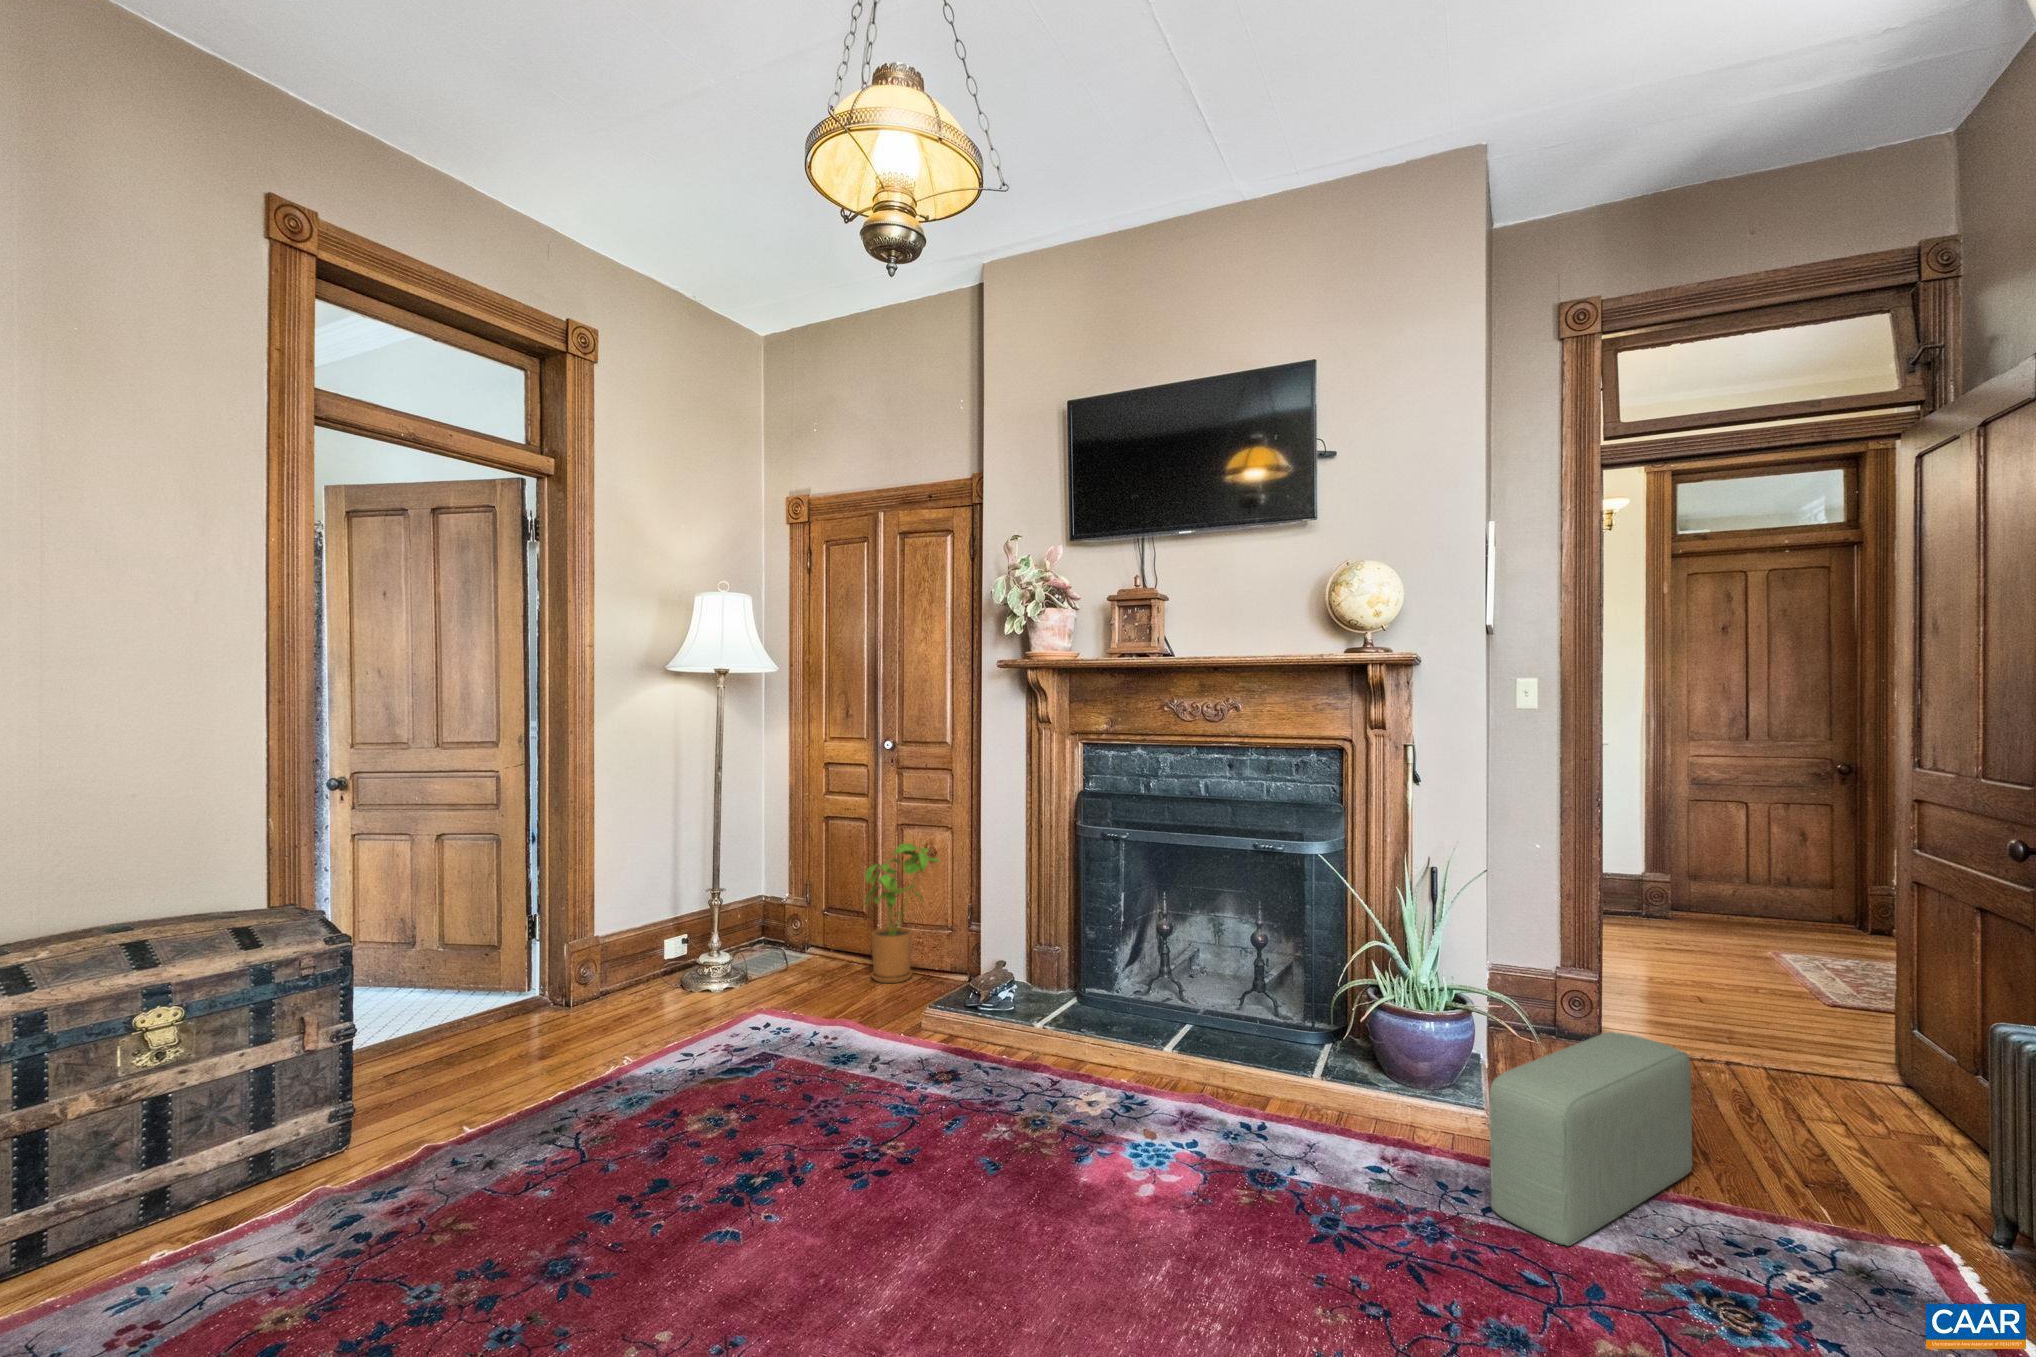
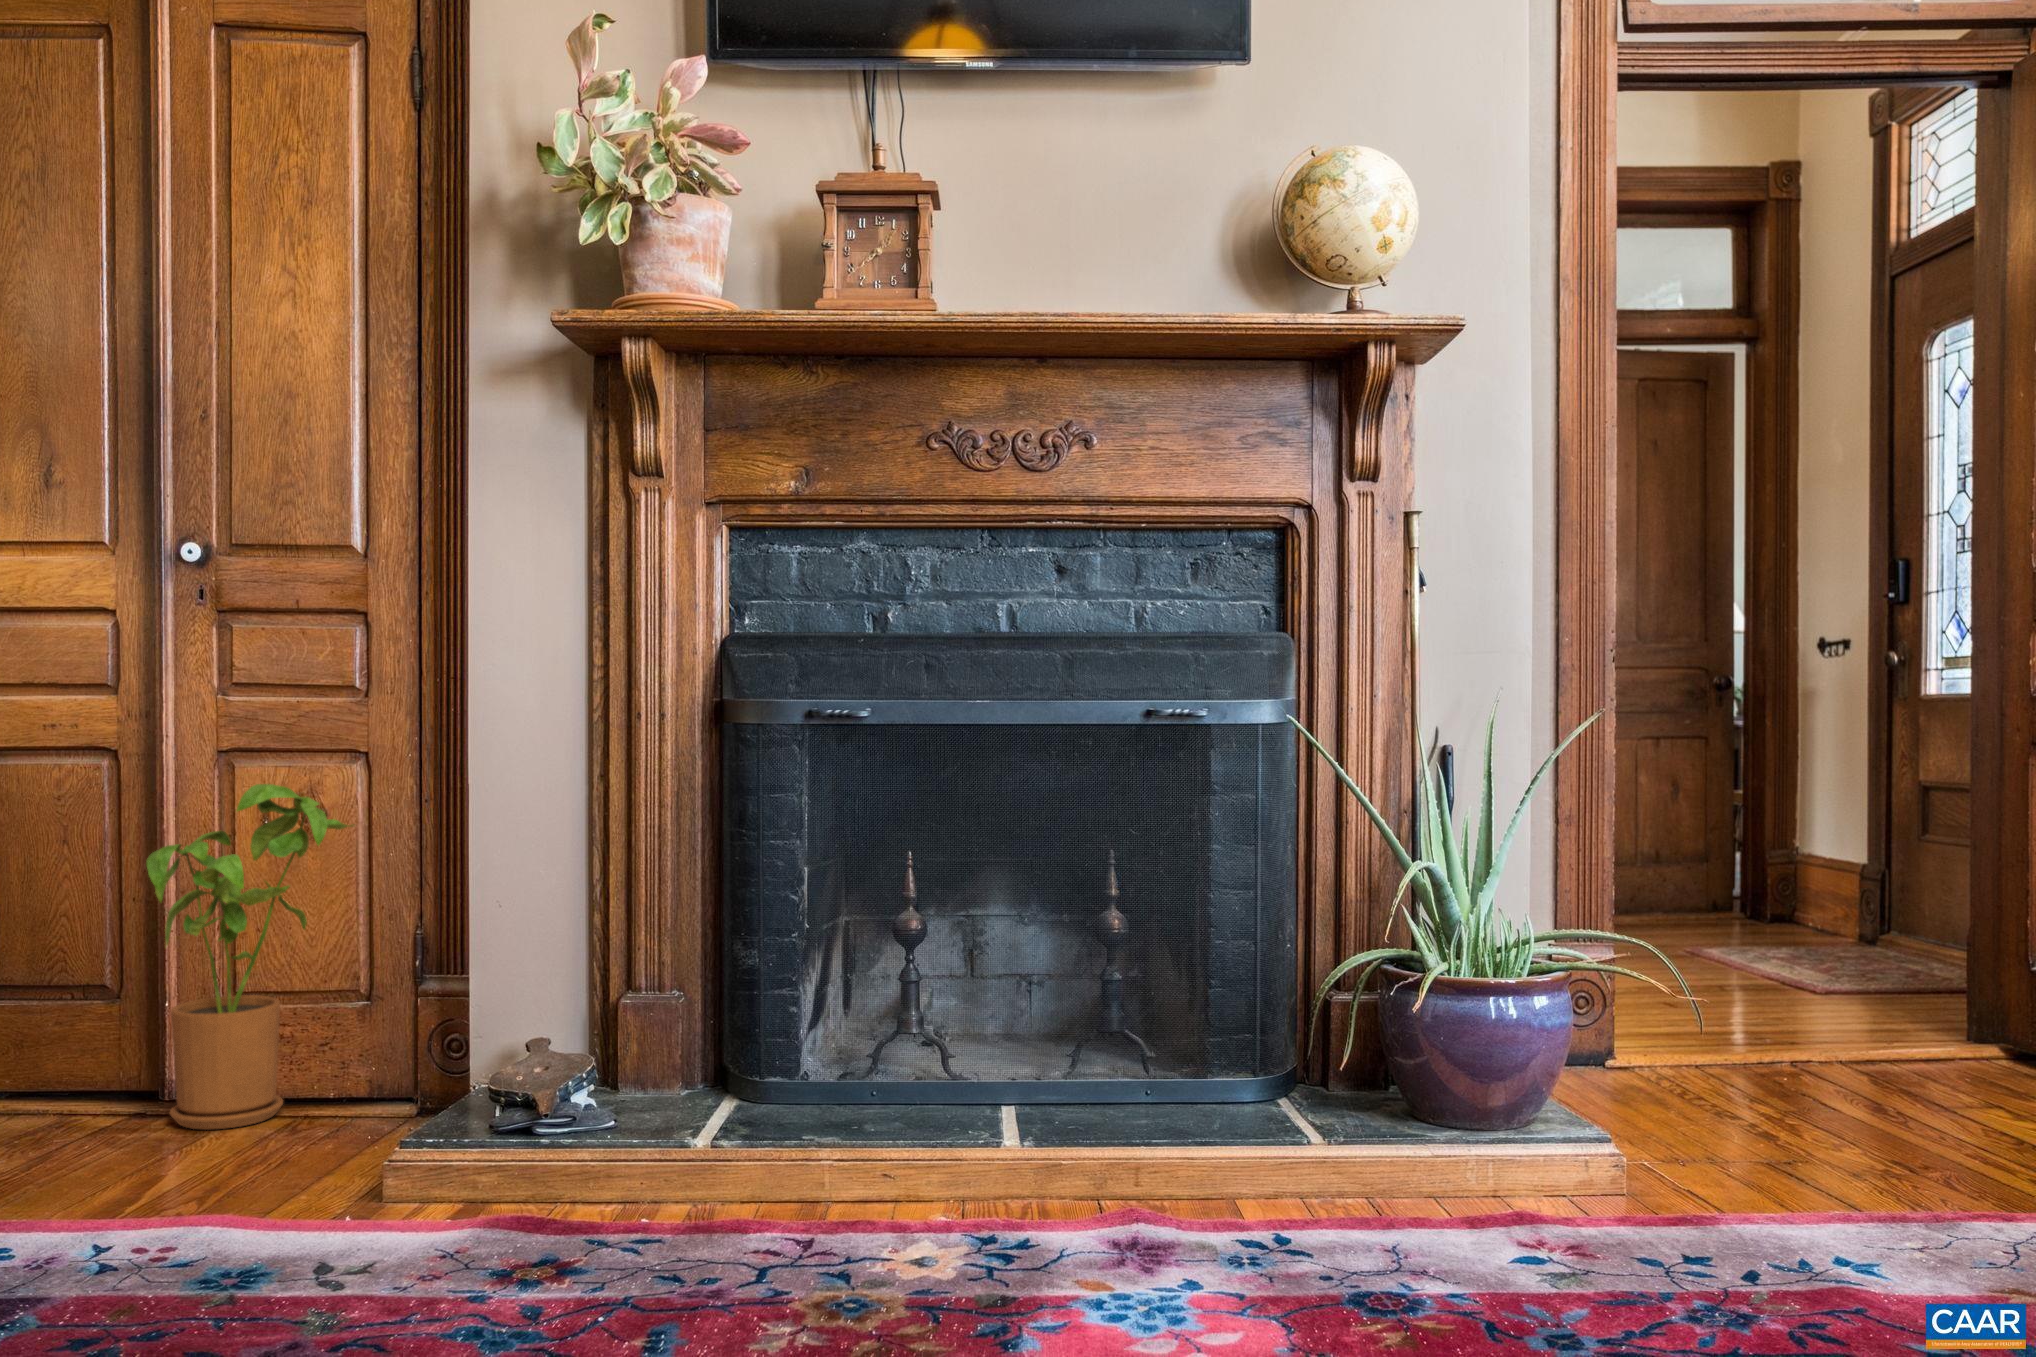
pouf: present [1489,1032,1692,1246] -> none [1761,972,1952,1316]

